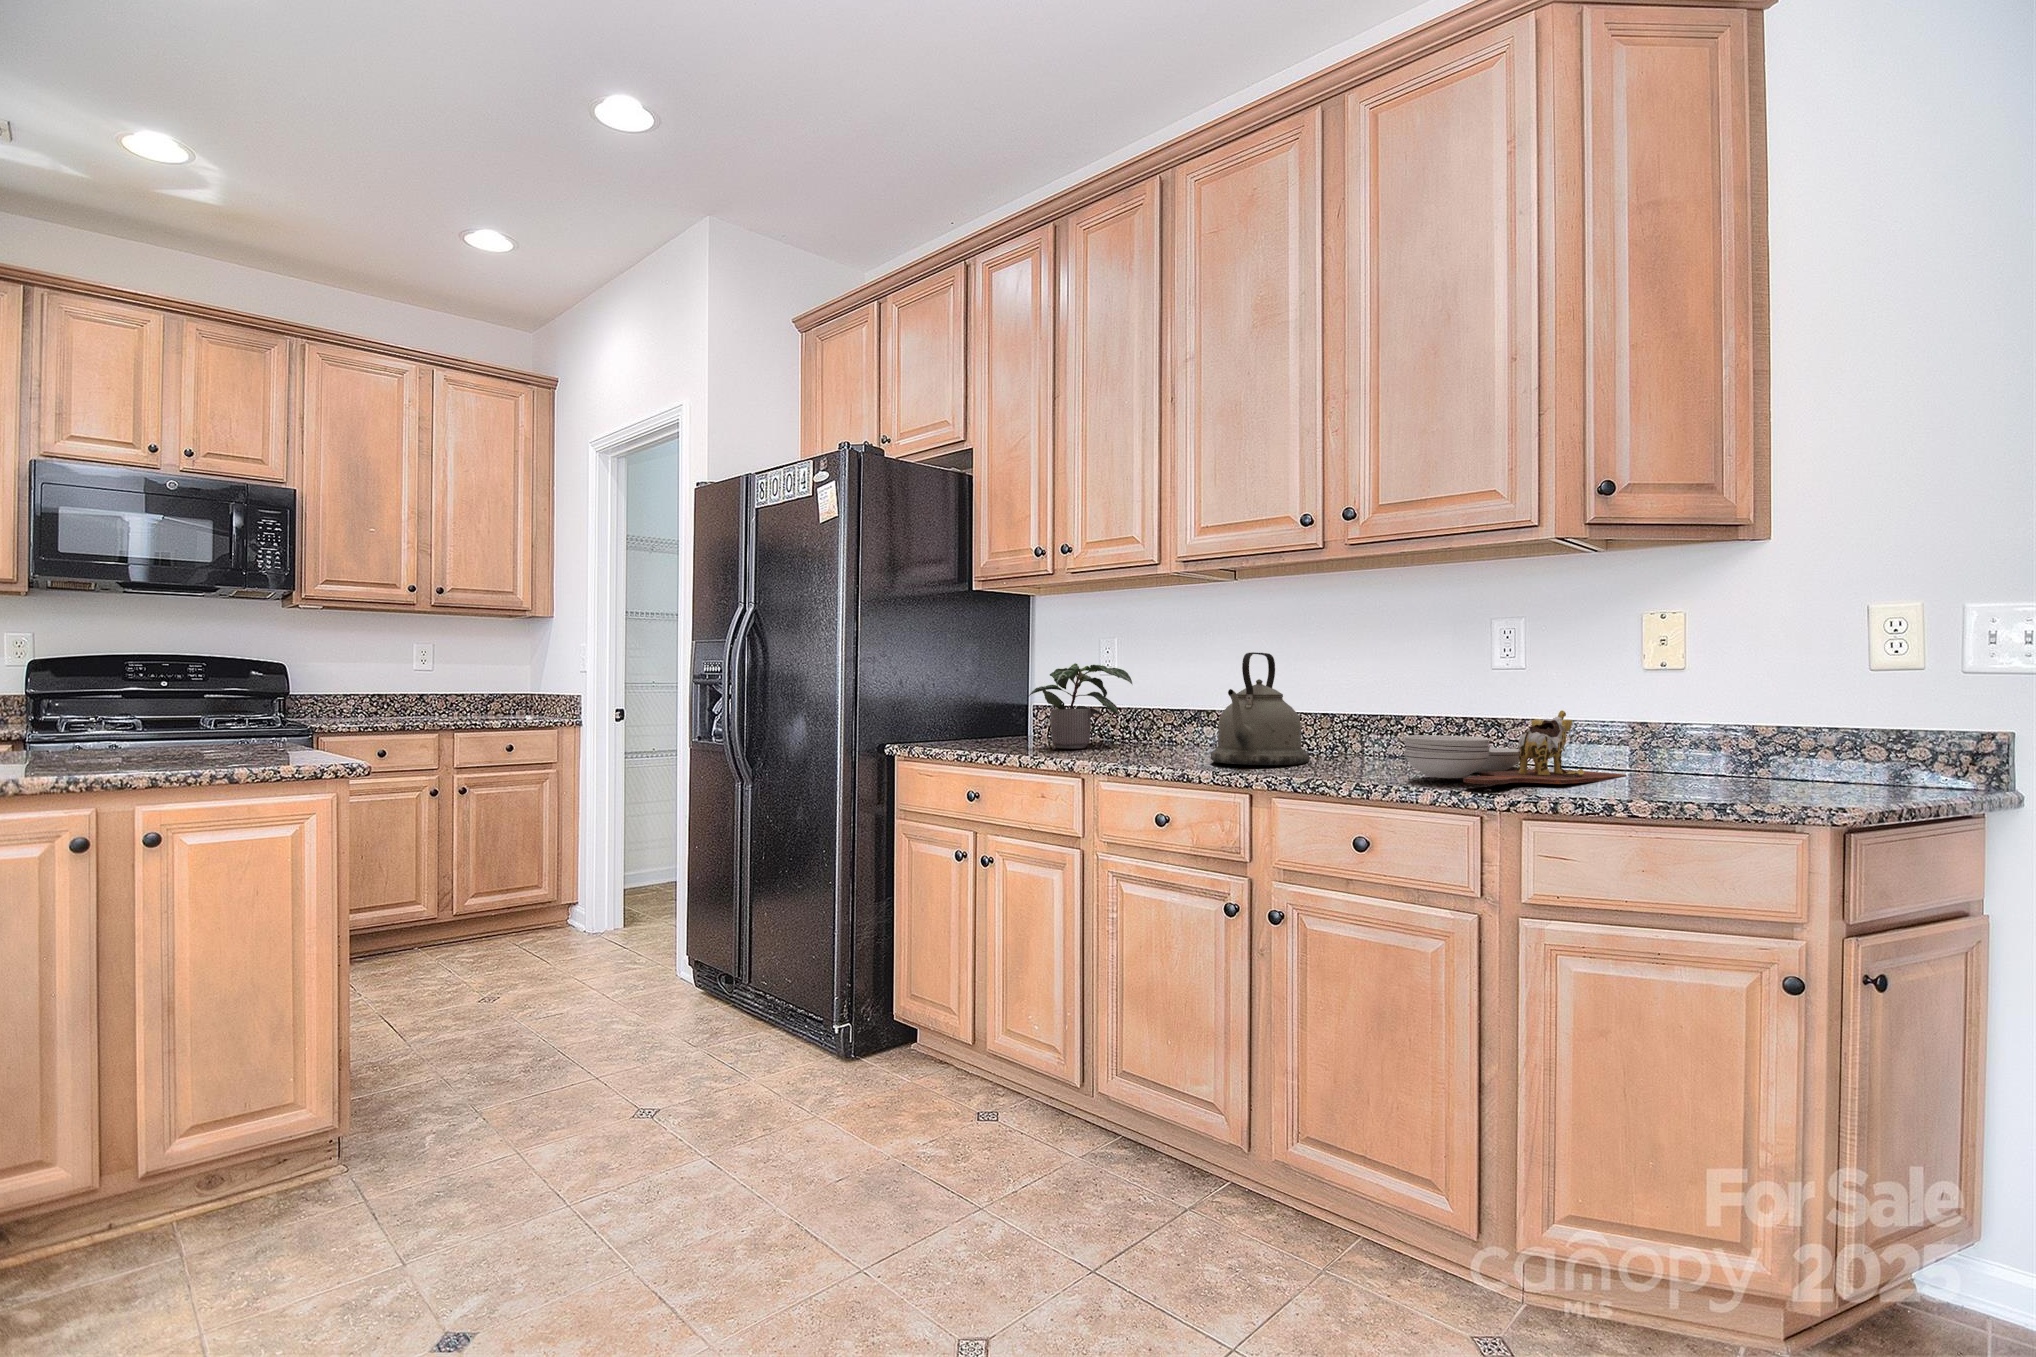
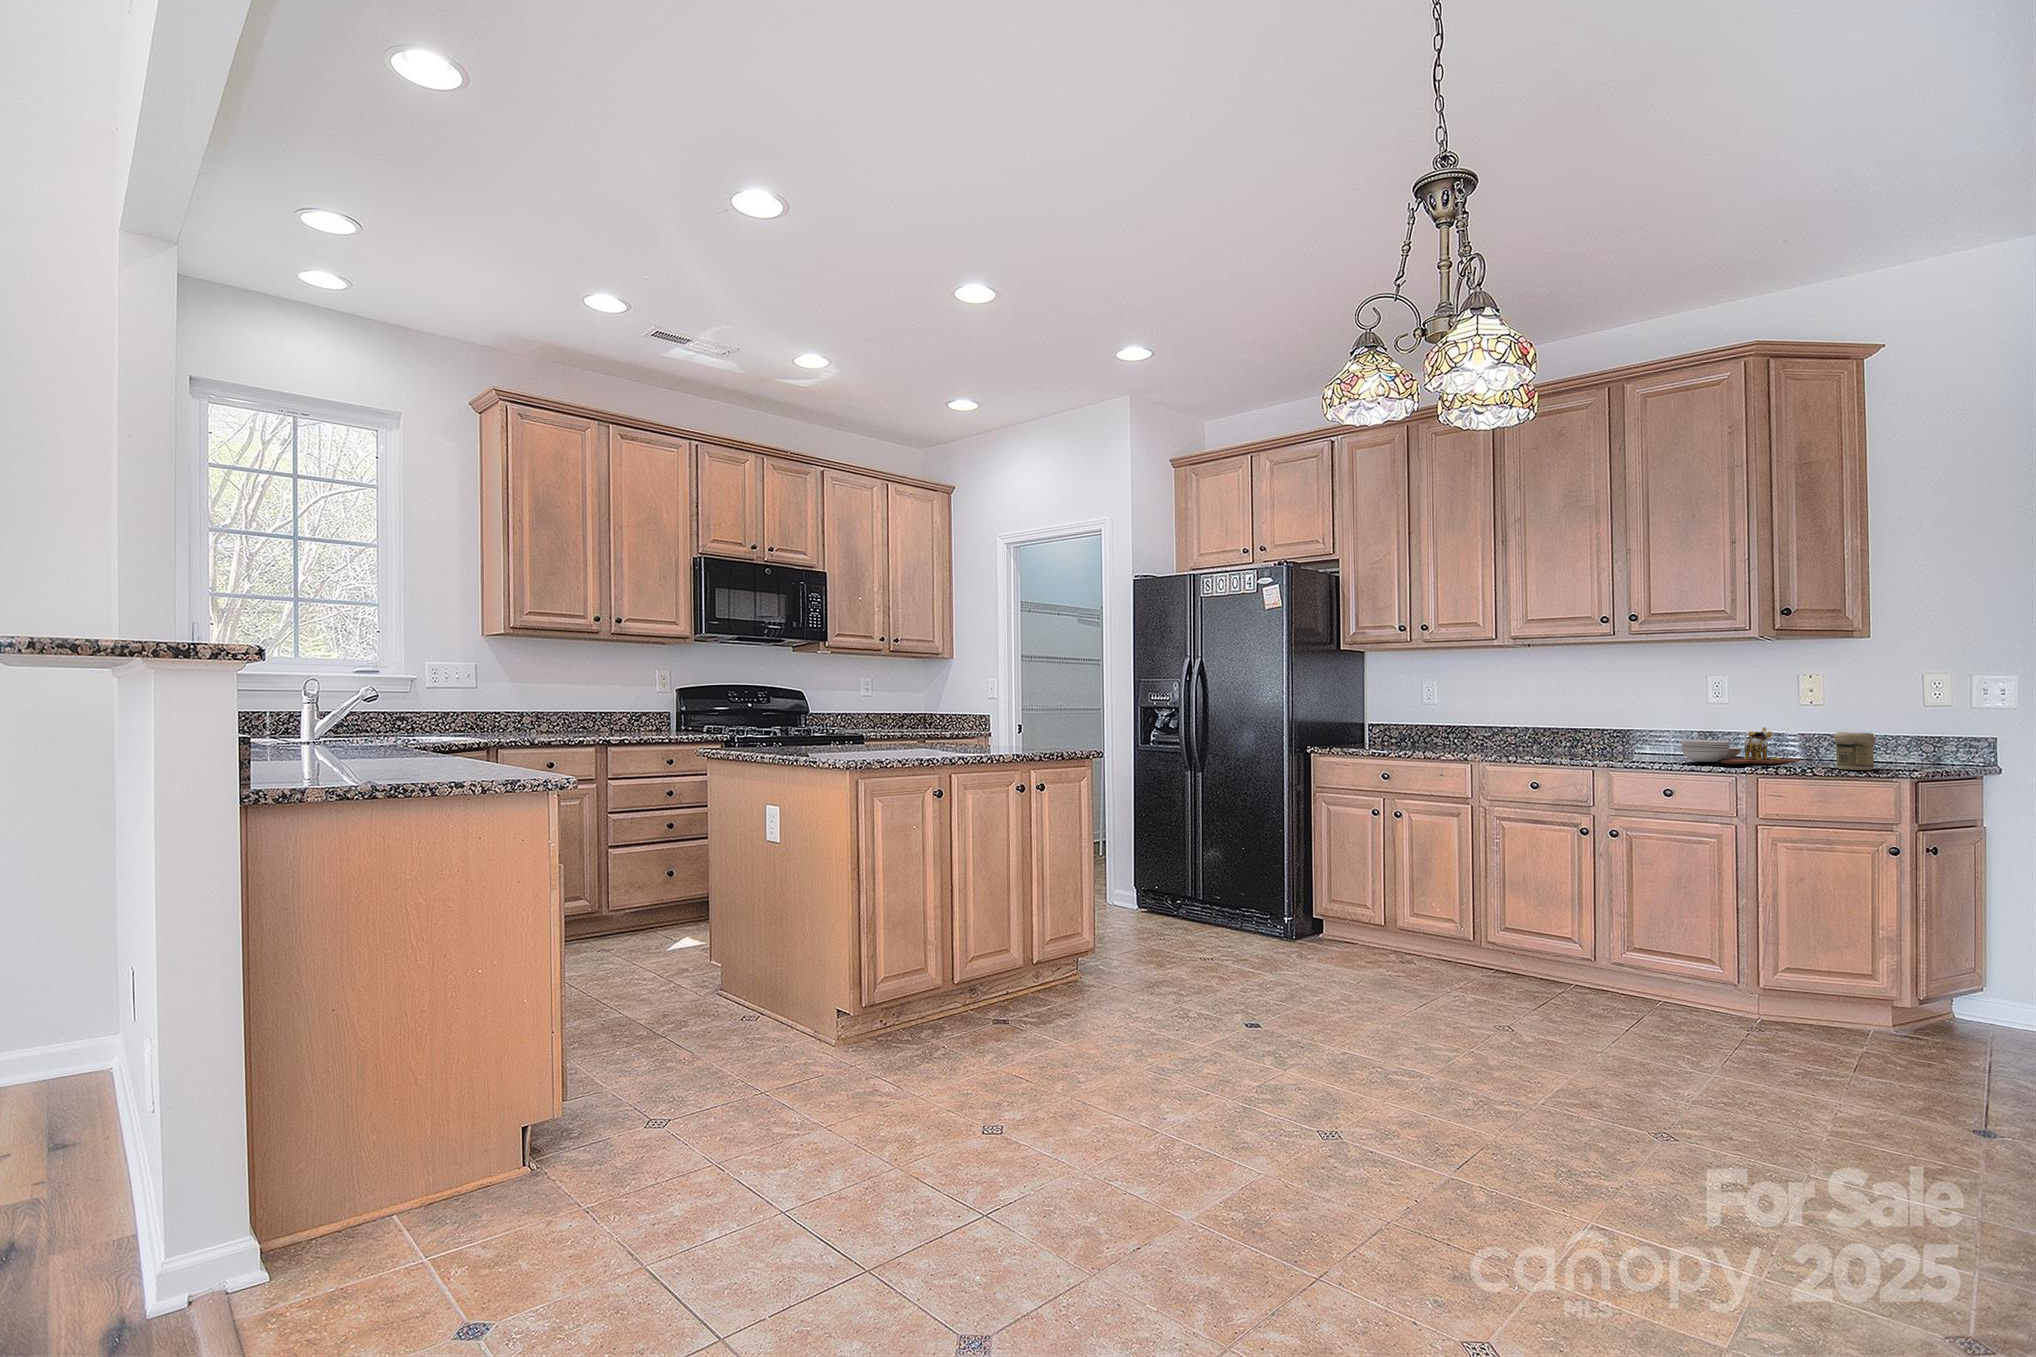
kettle: present [1210,652,1309,765] -> none [1543,694,1605,757]
potted plant: present [1029,663,1132,748] -> none [1392,697,1464,750]
jar: none [1673,721,1756,803] -> present [1834,732,1875,770]

